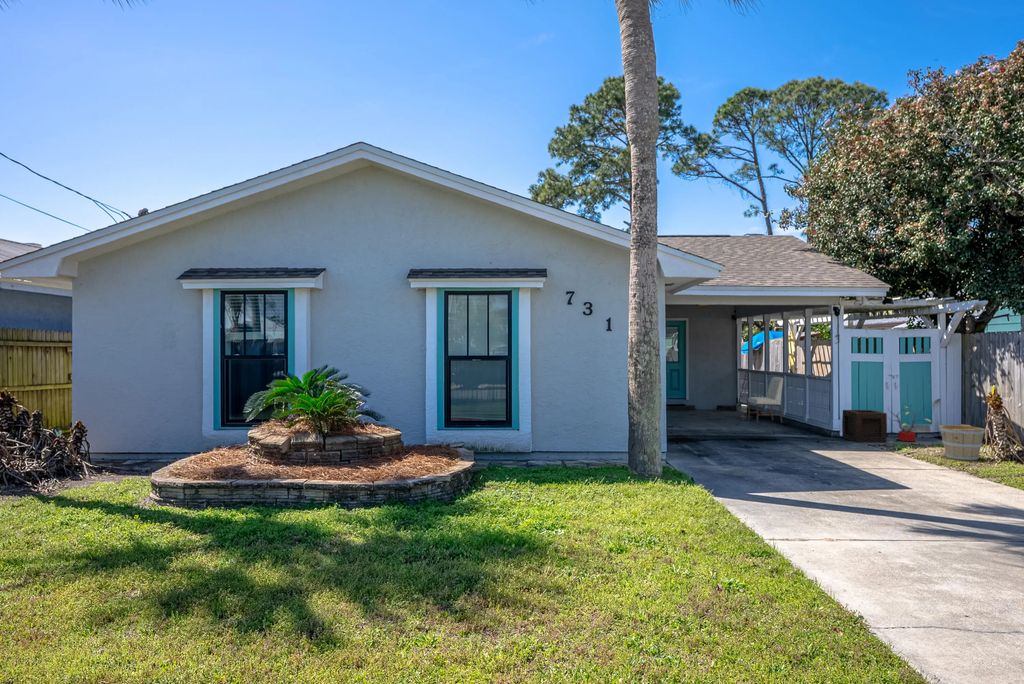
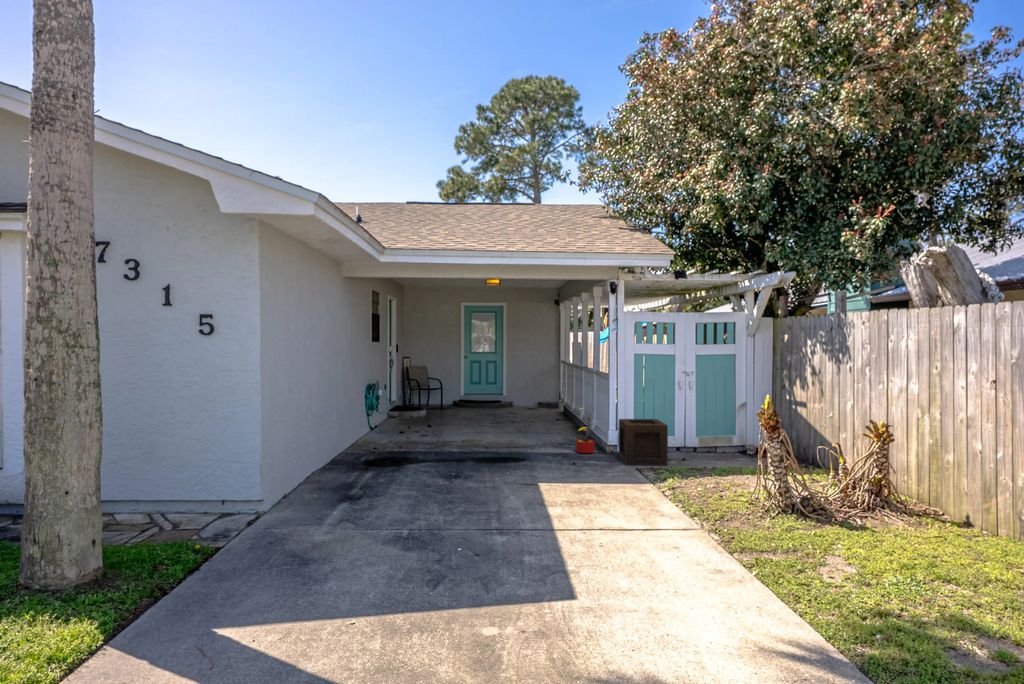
chair: present [748,377,783,423] -> none [544,372,582,430]
decorative plant: present [894,410,931,441] -> present [576,408,595,453]
wooden bucket: present [939,424,985,461] -> none [711,448,772,506]

